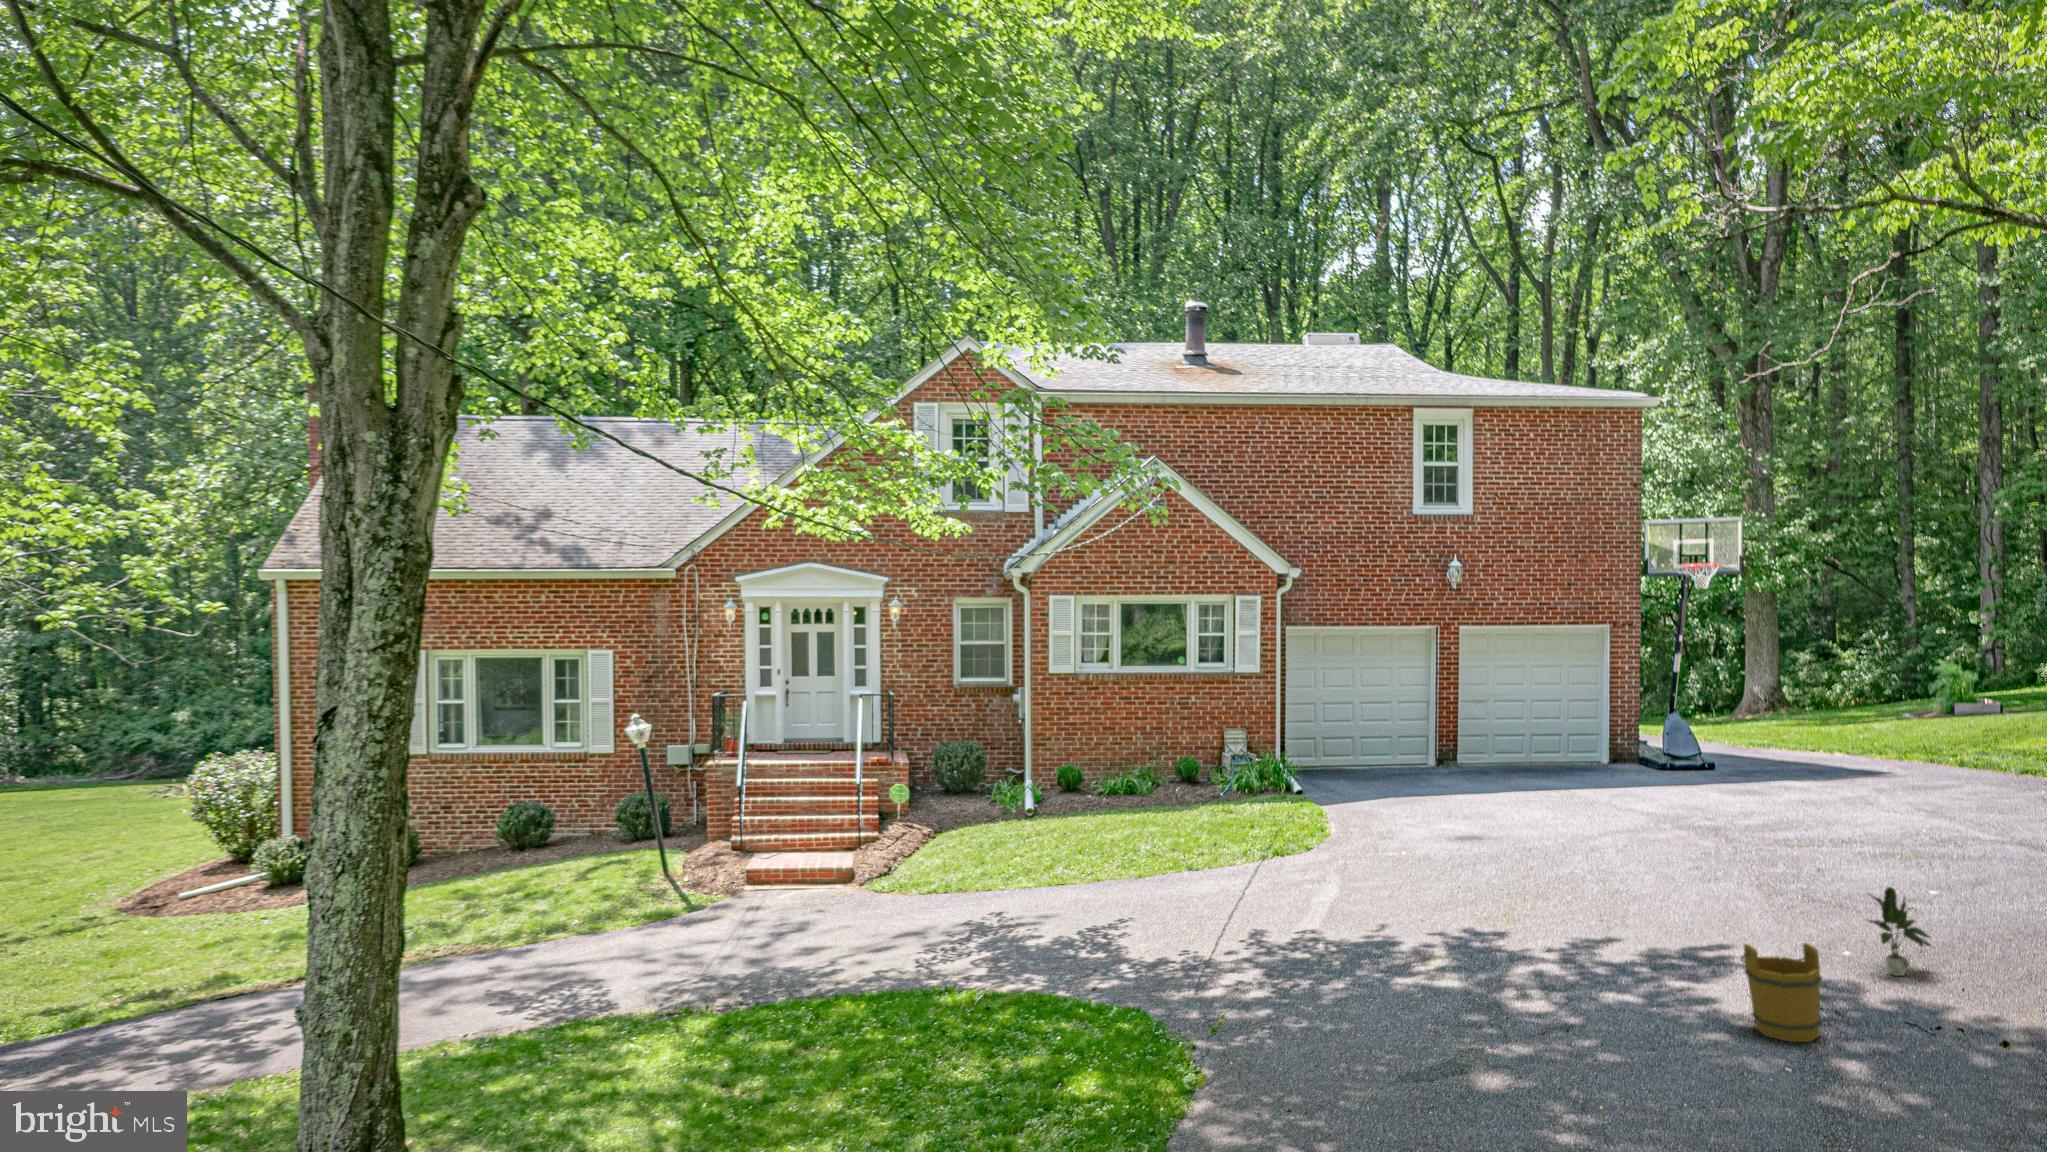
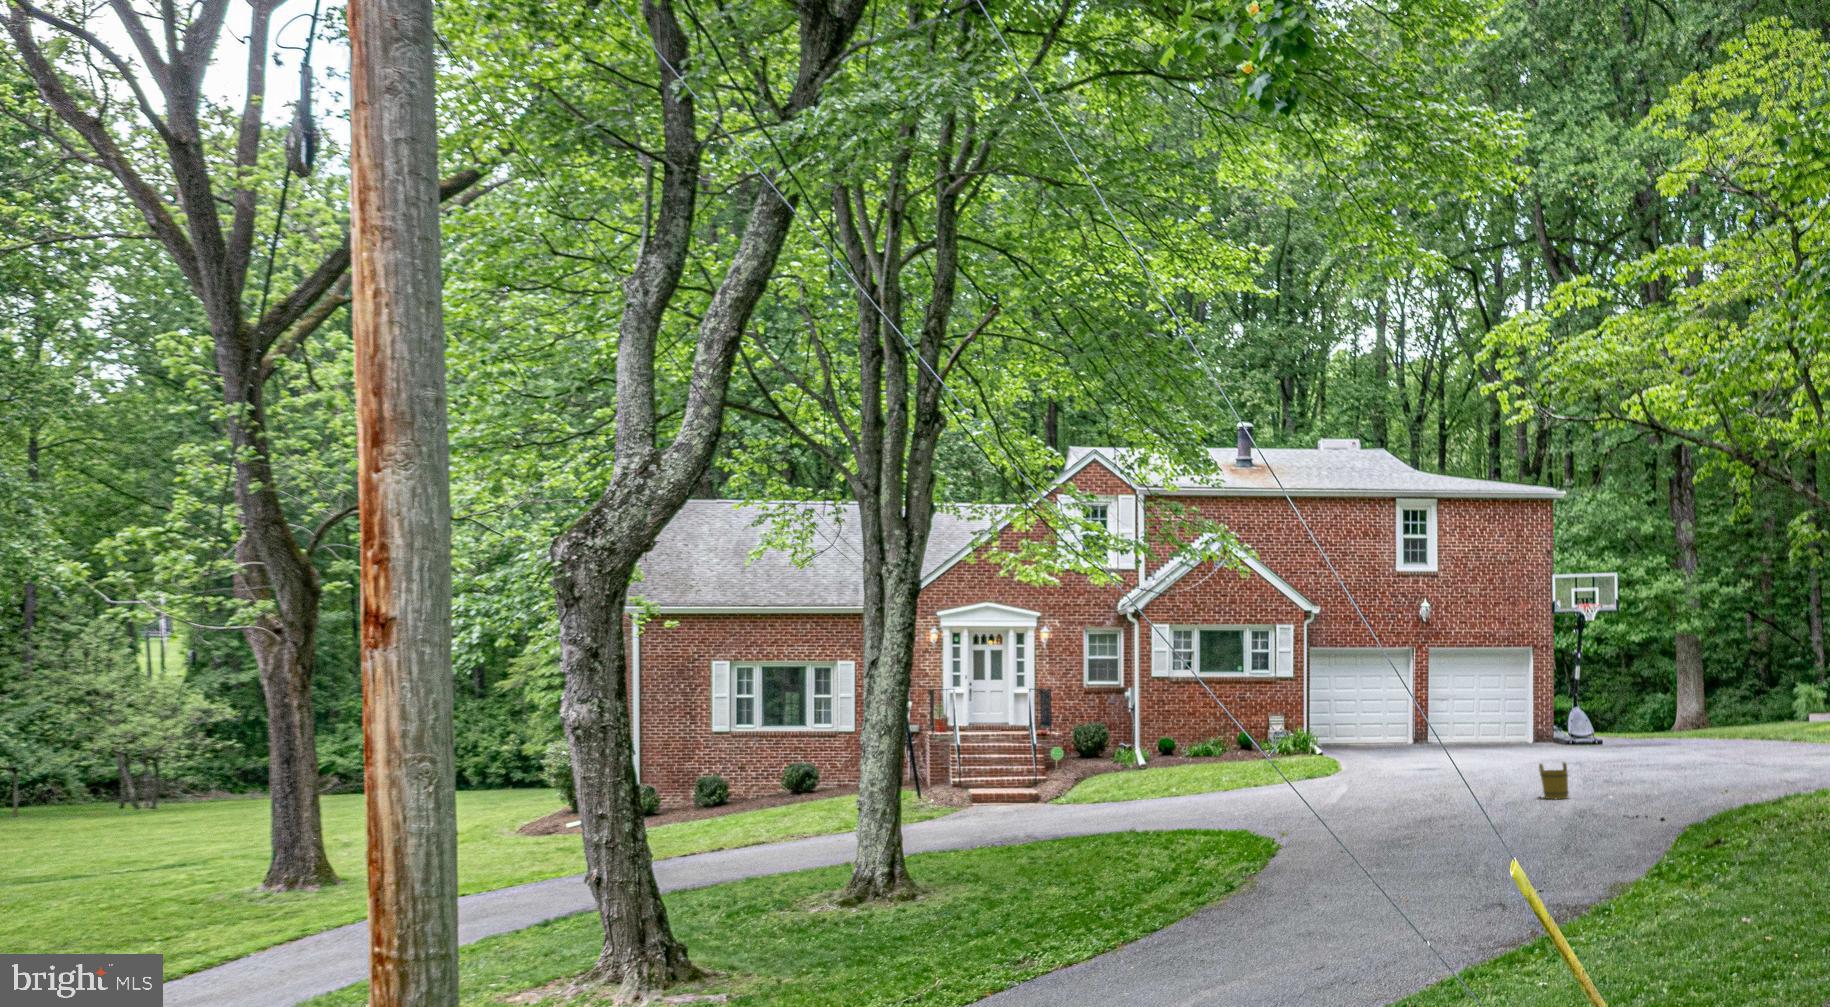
potted plant: present [1868,887,1931,976] -> none [1600,750,1629,788]

